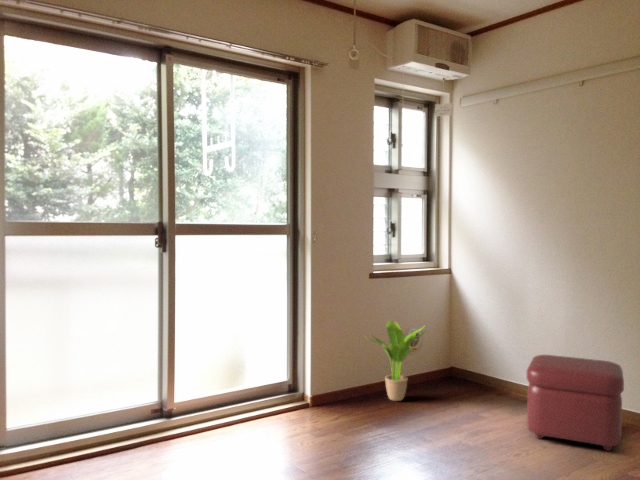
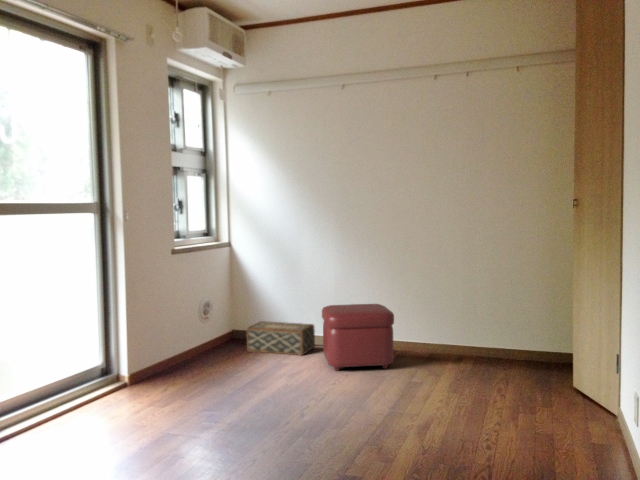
potted plant: present [369,320,423,401] -> none [173,291,232,367]
woven basket: none [453,359,535,408] -> present [247,321,315,355]

